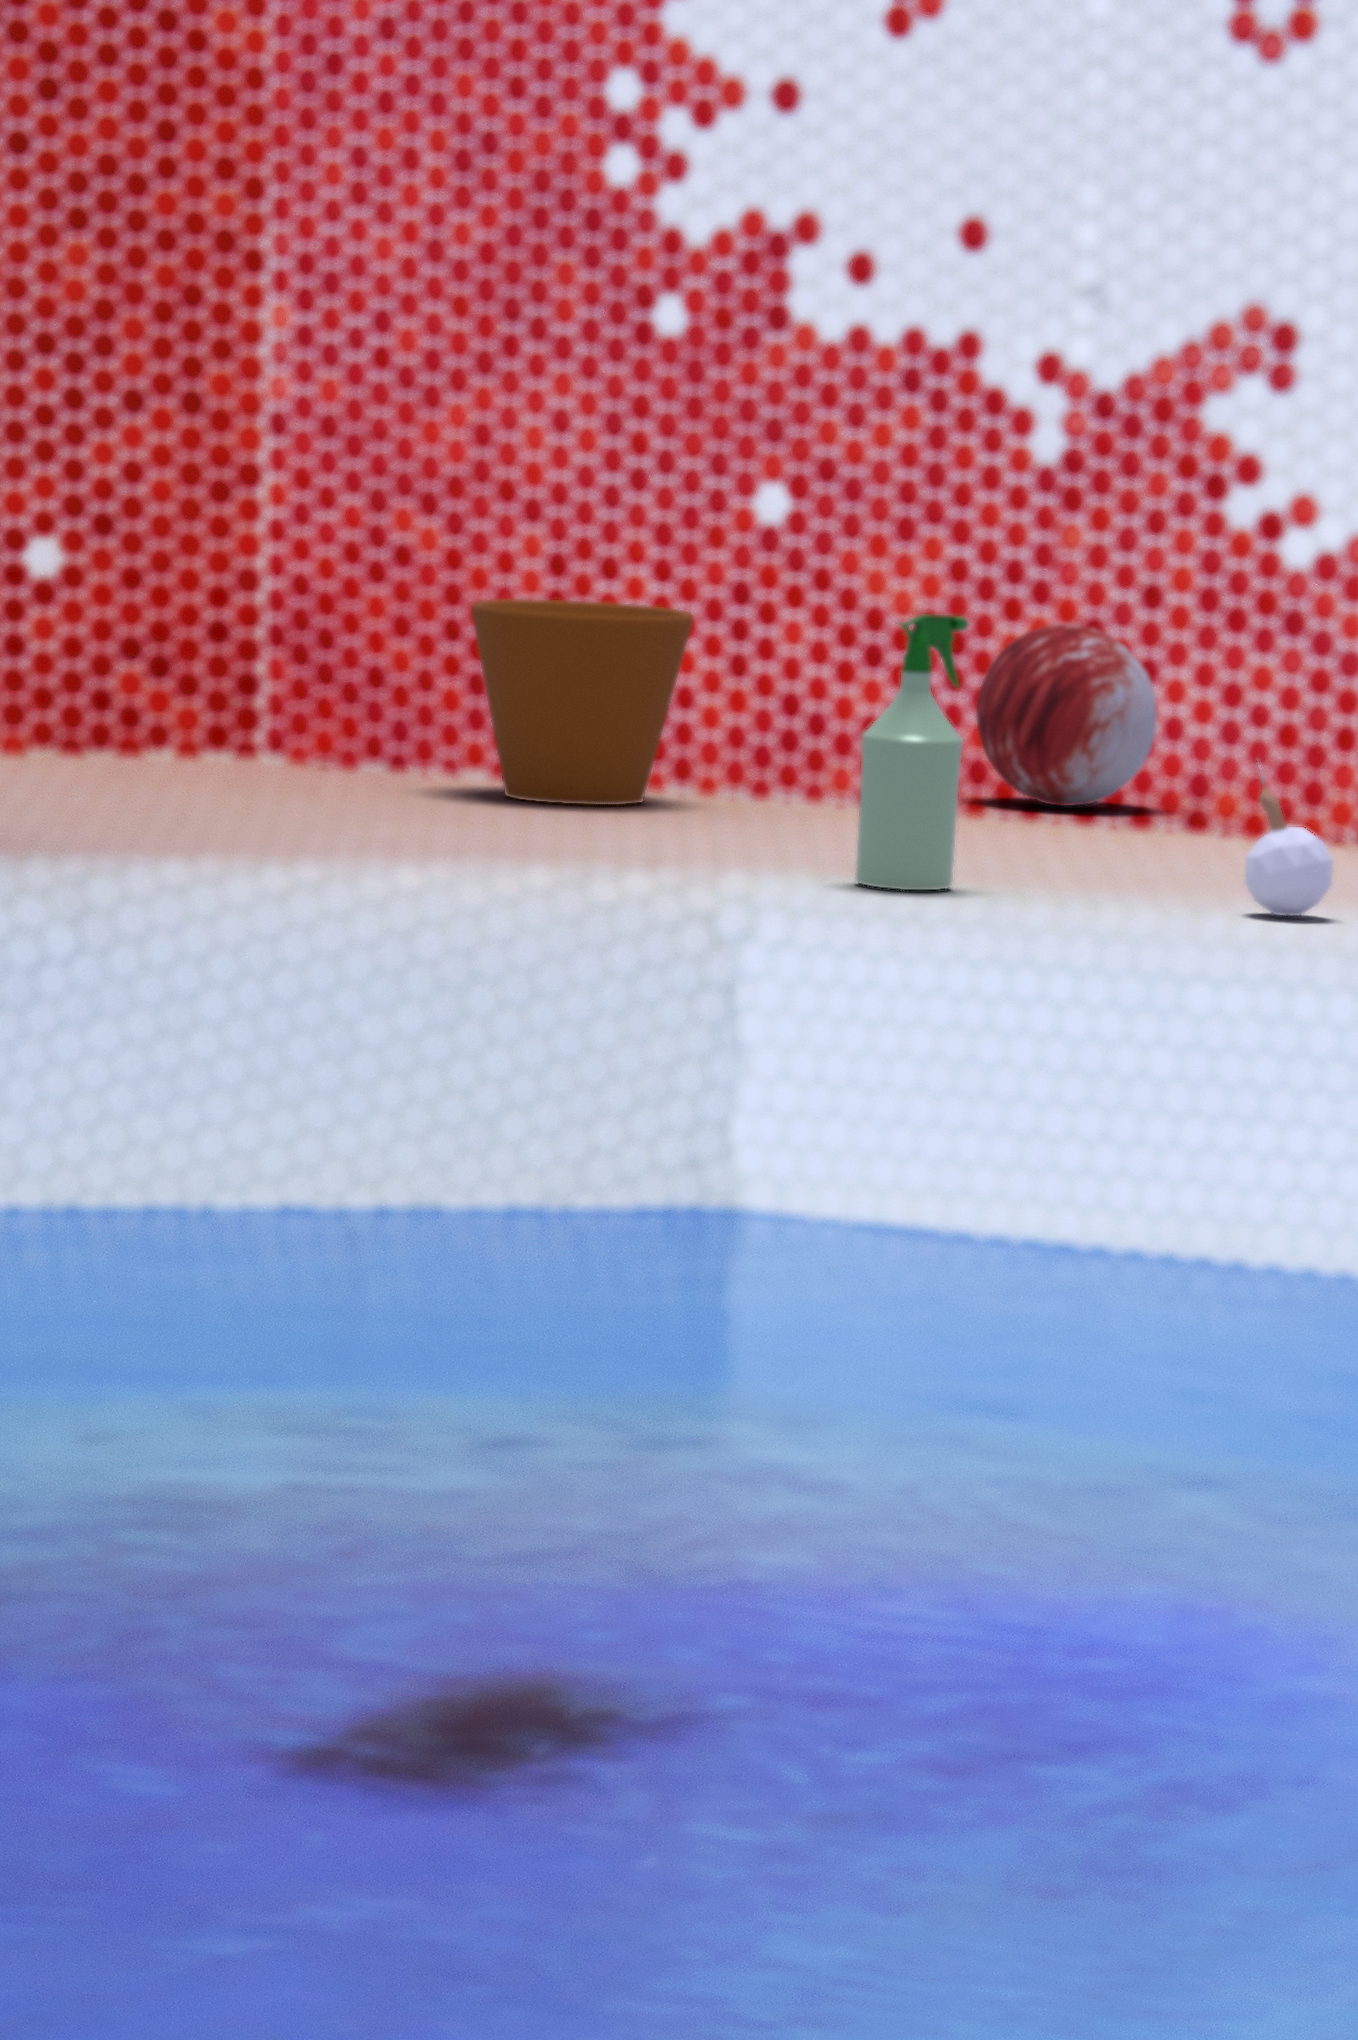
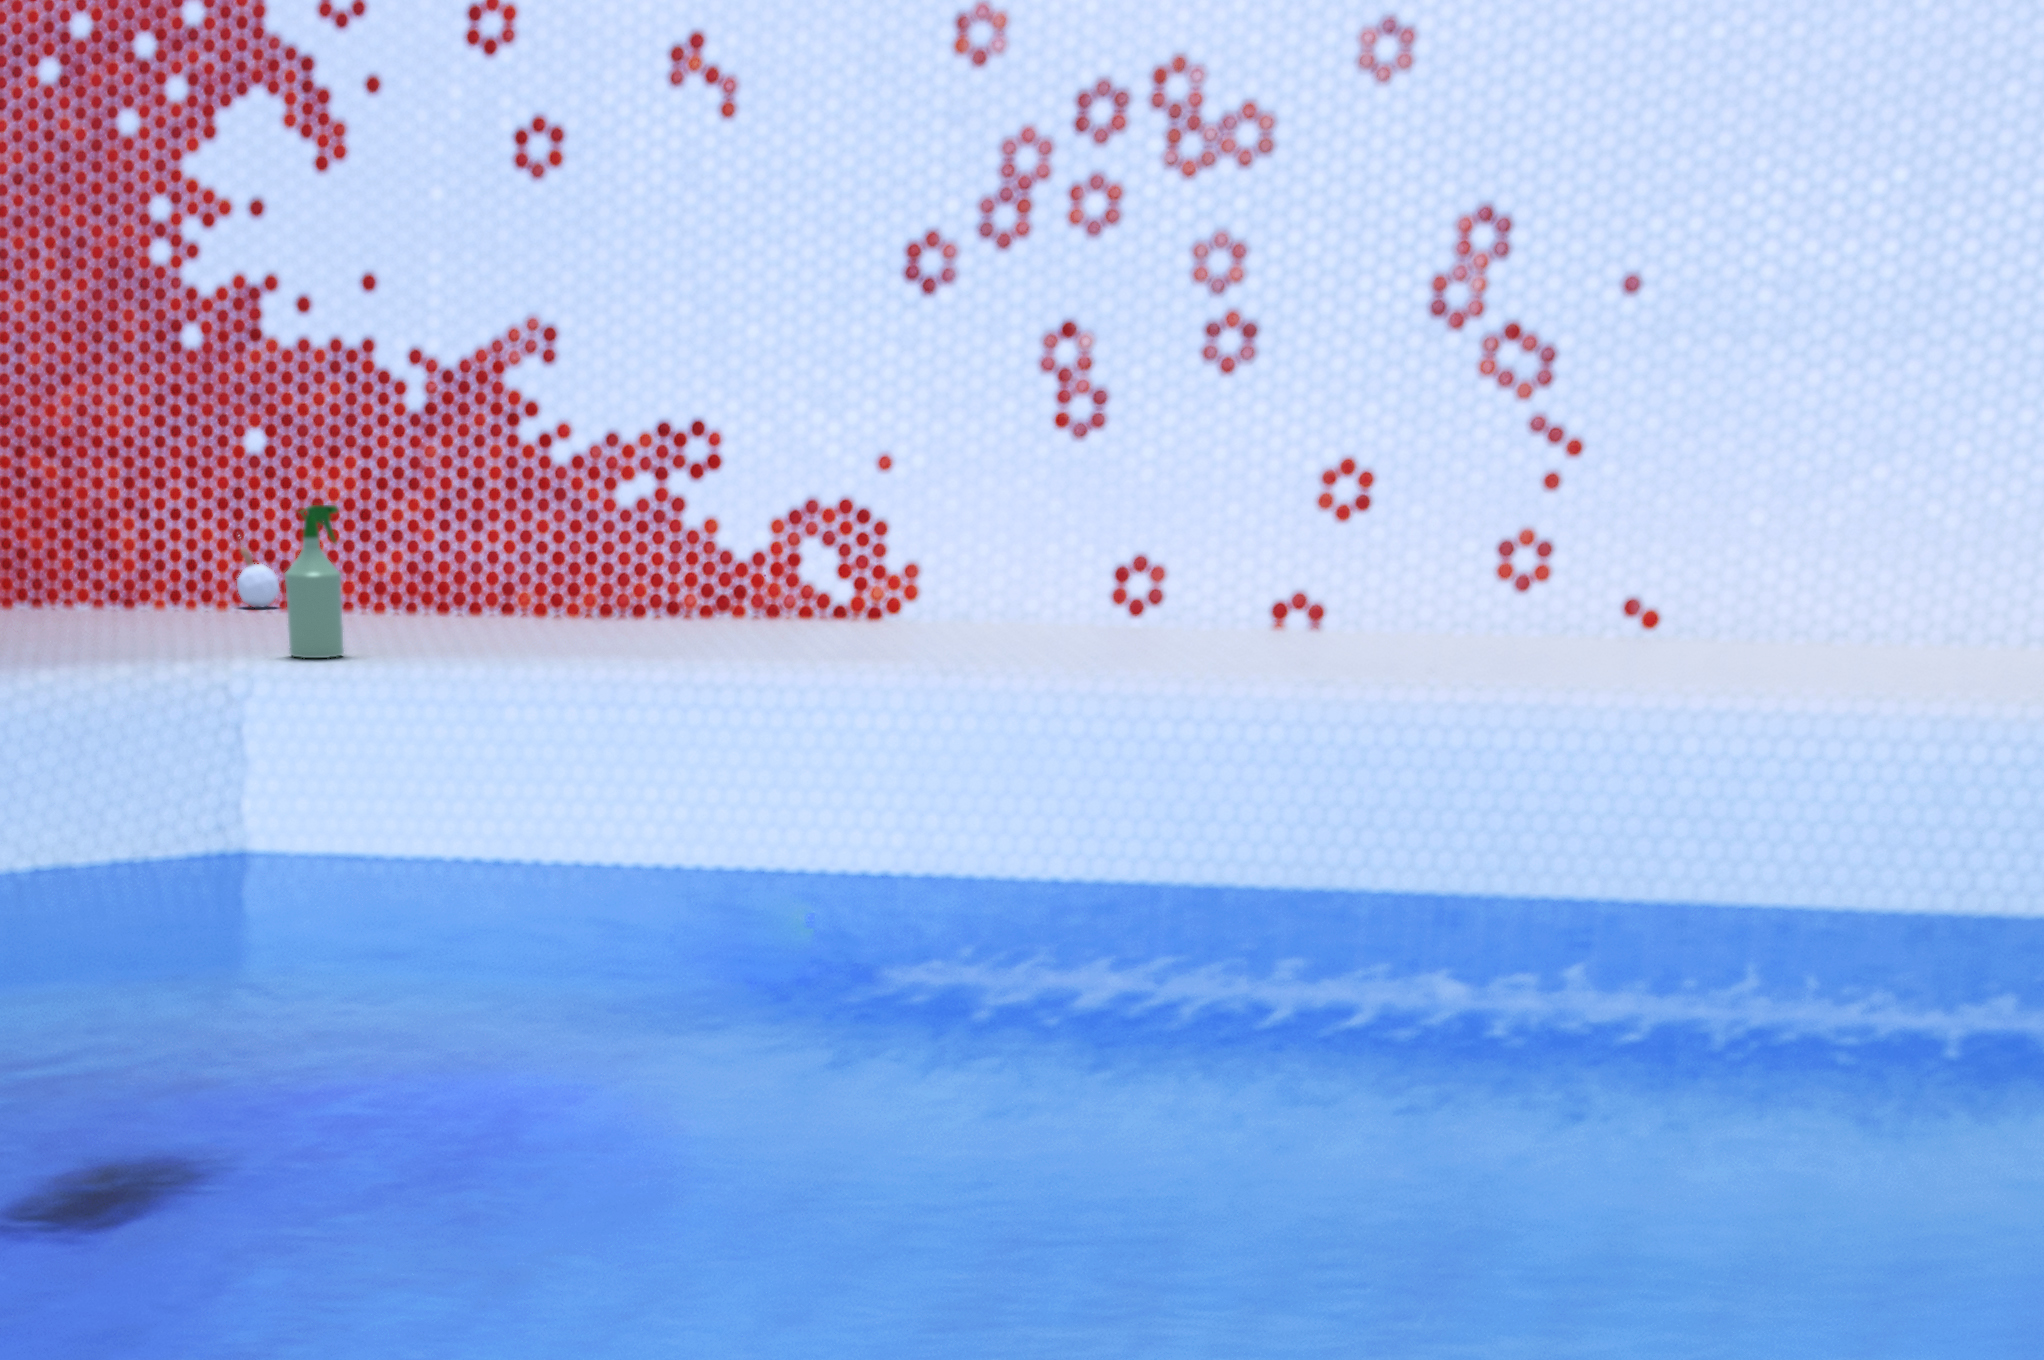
flower pot: present [471,599,693,805] -> none [82,503,211,620]
decorative orb: present [976,624,1159,806] -> none [387,499,492,604]
candle: present [1245,763,1333,916] -> present [237,547,279,607]

